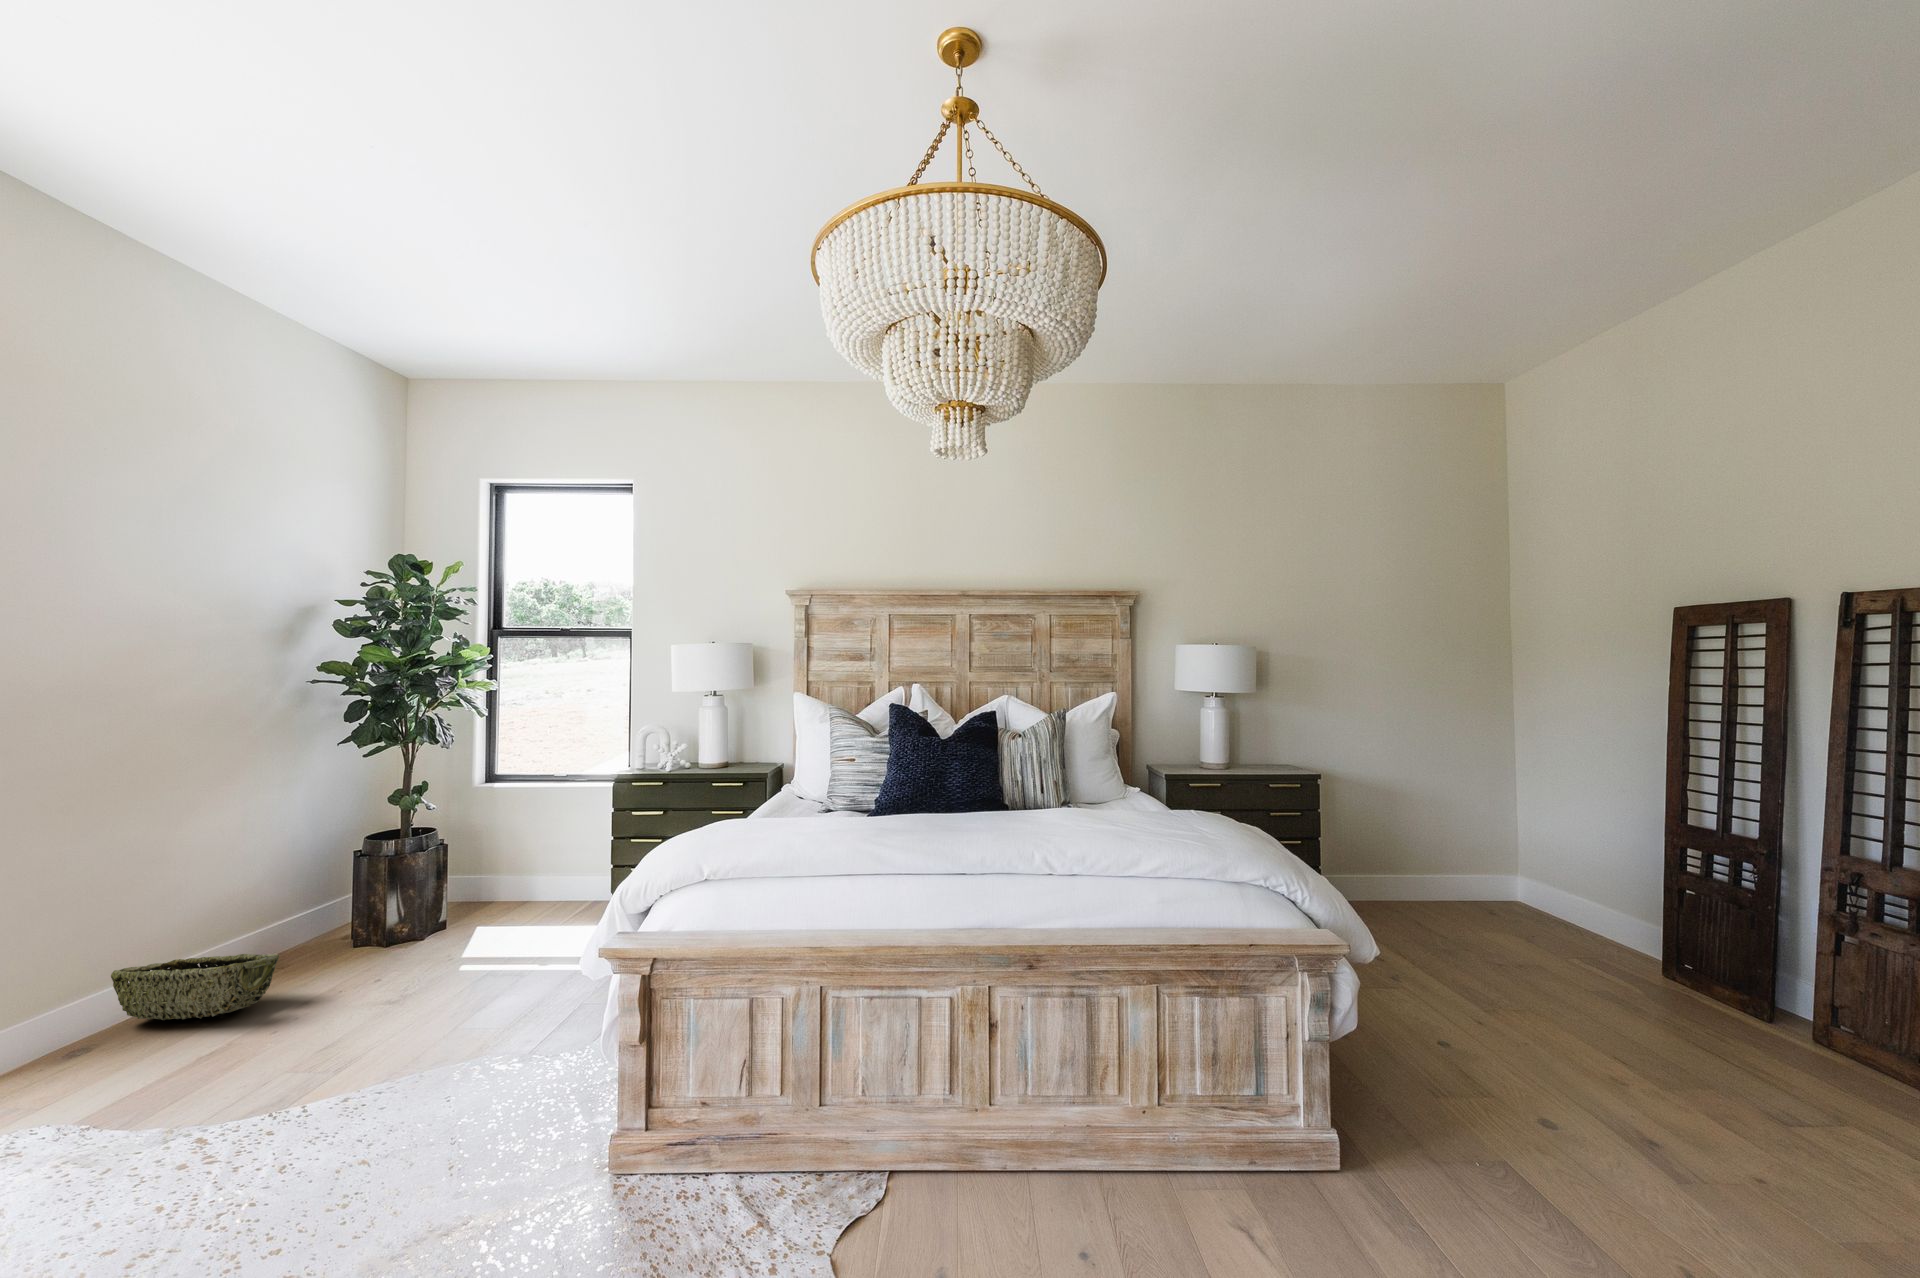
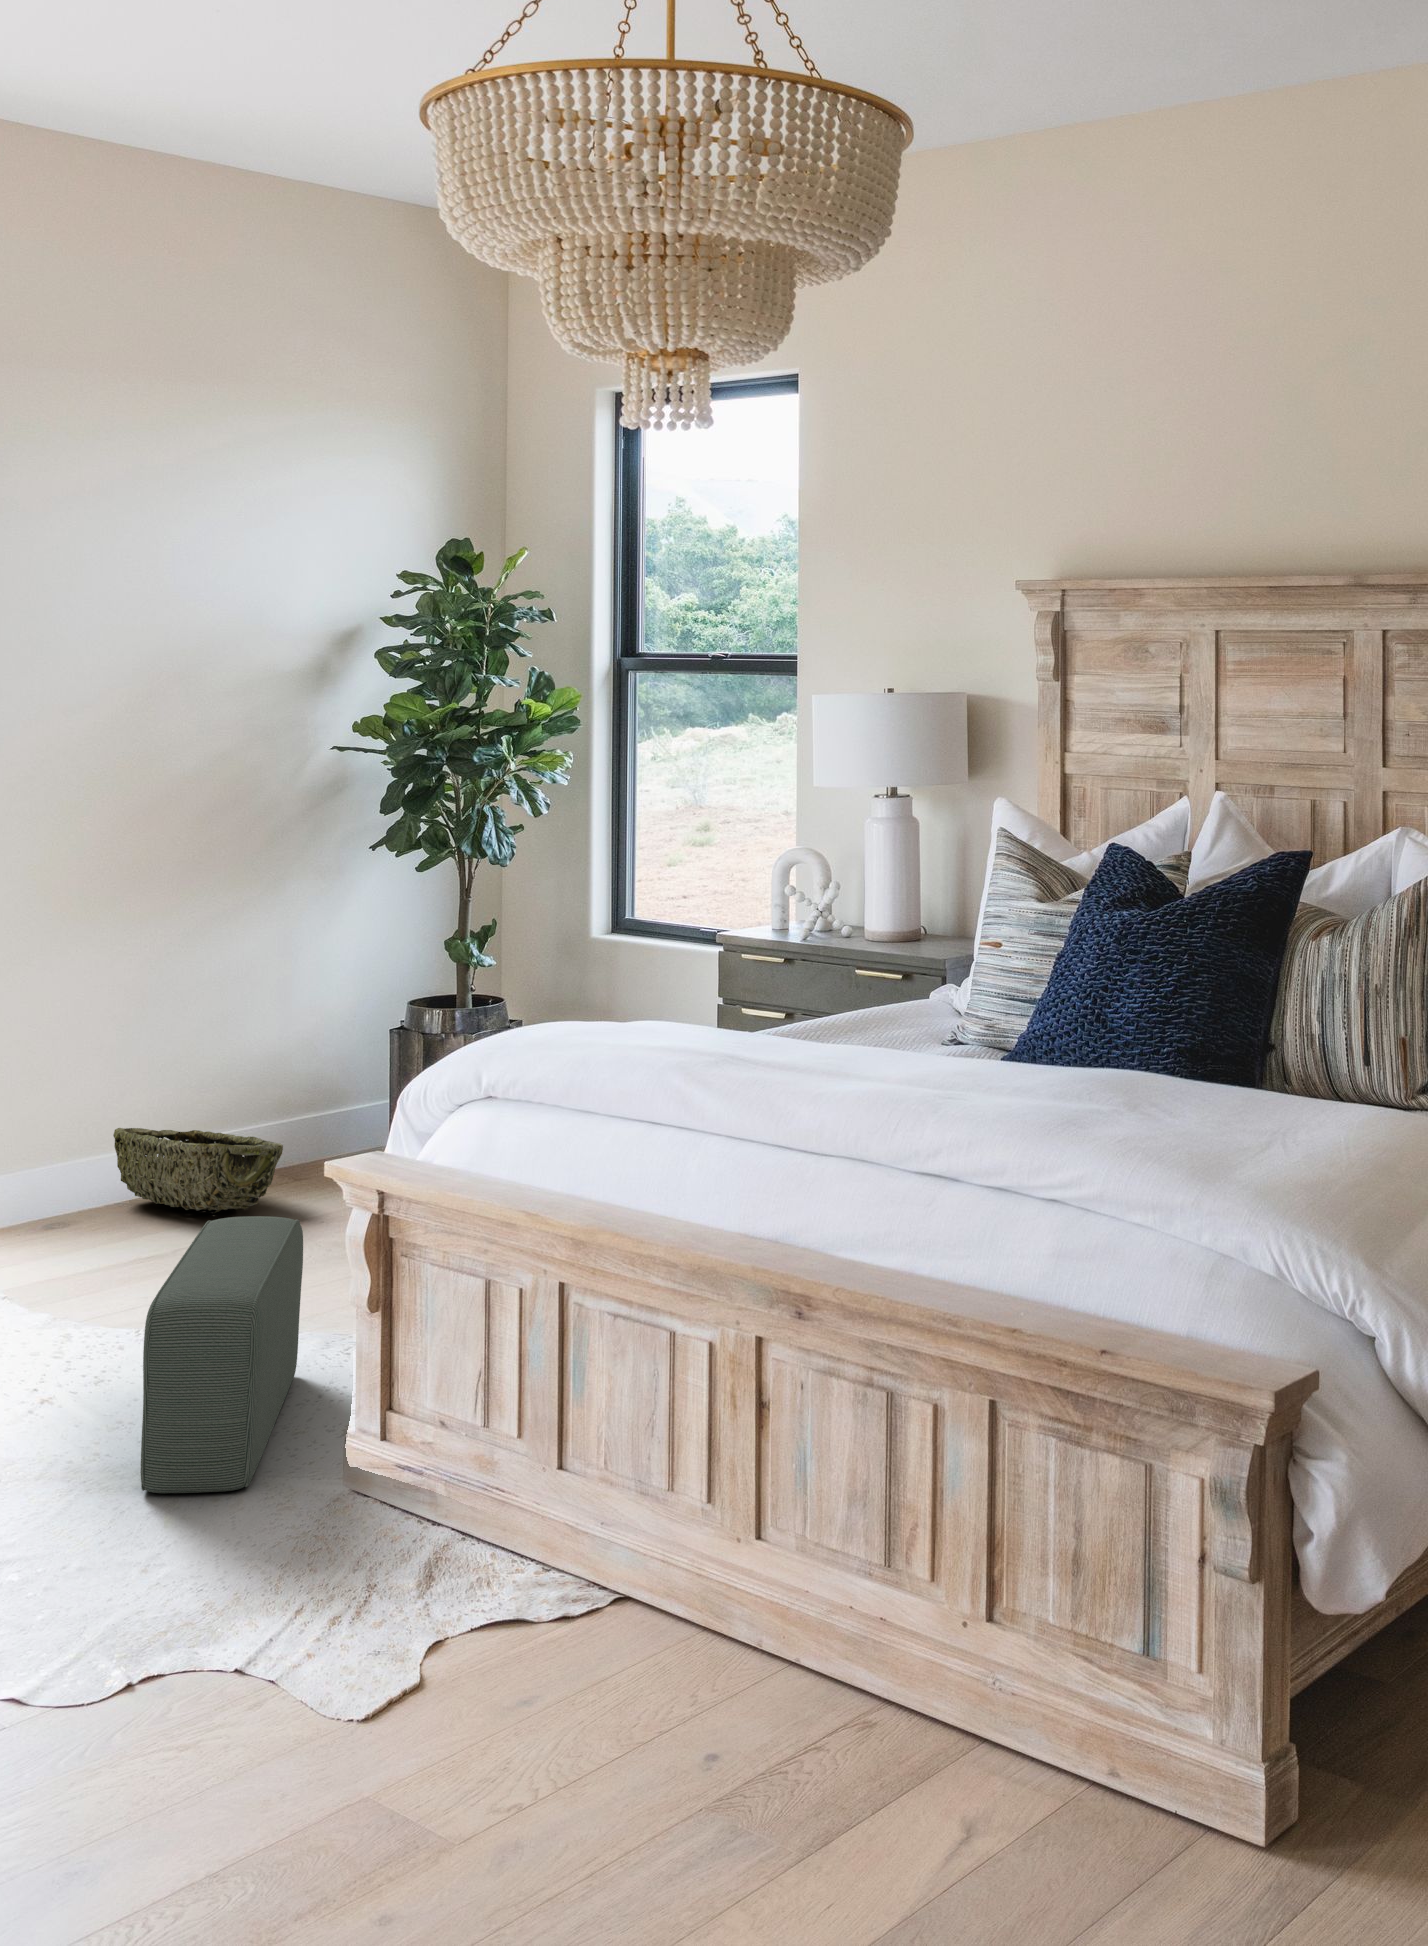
pouf: none [381,996,541,1235] -> present [141,1216,303,1493]

